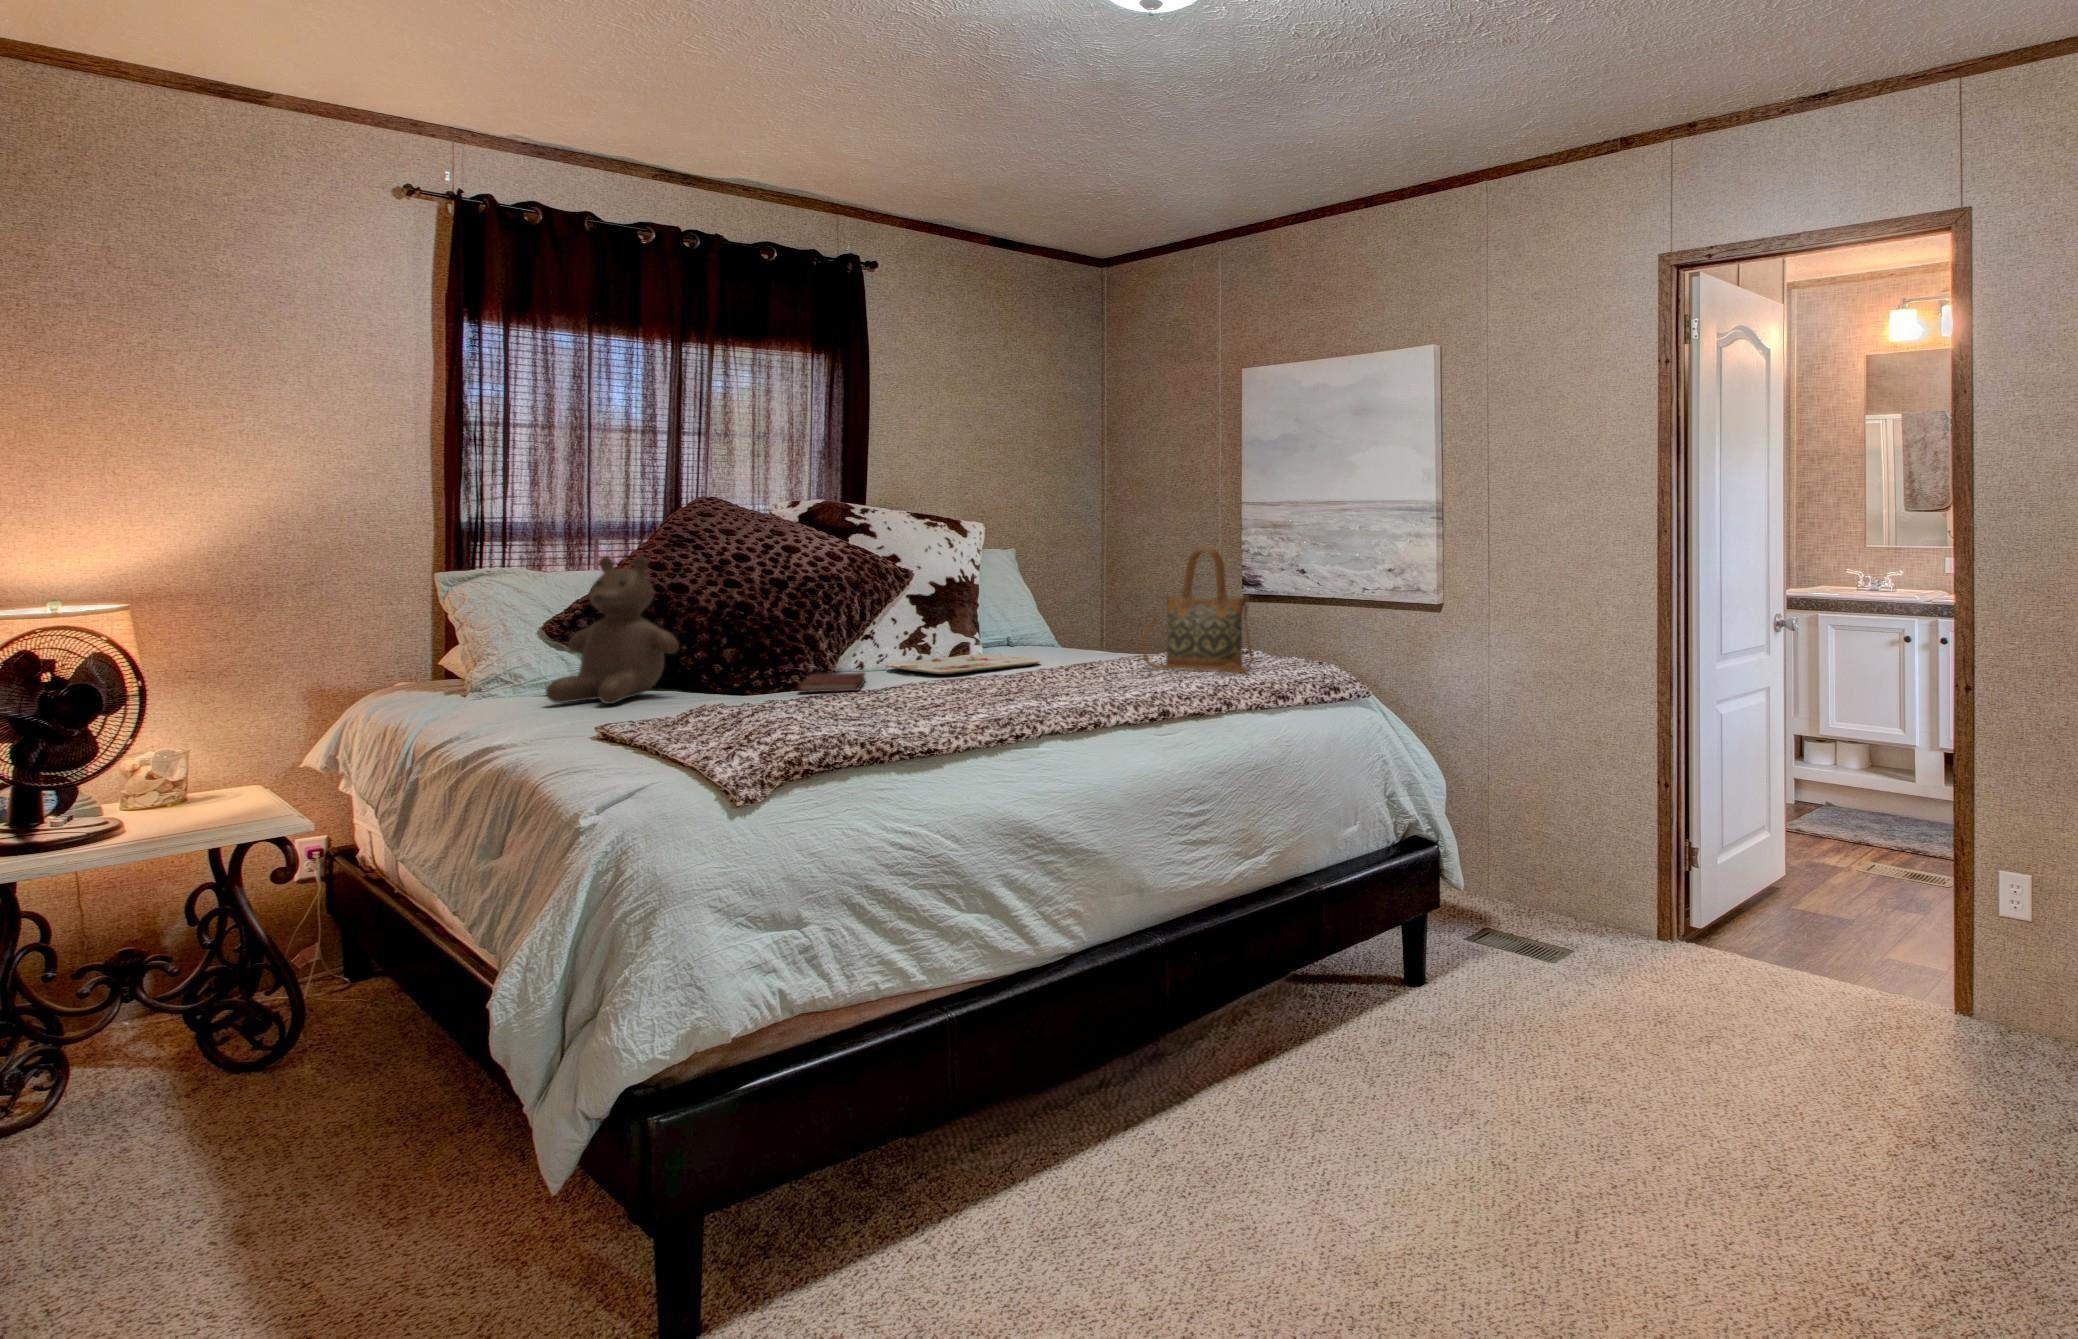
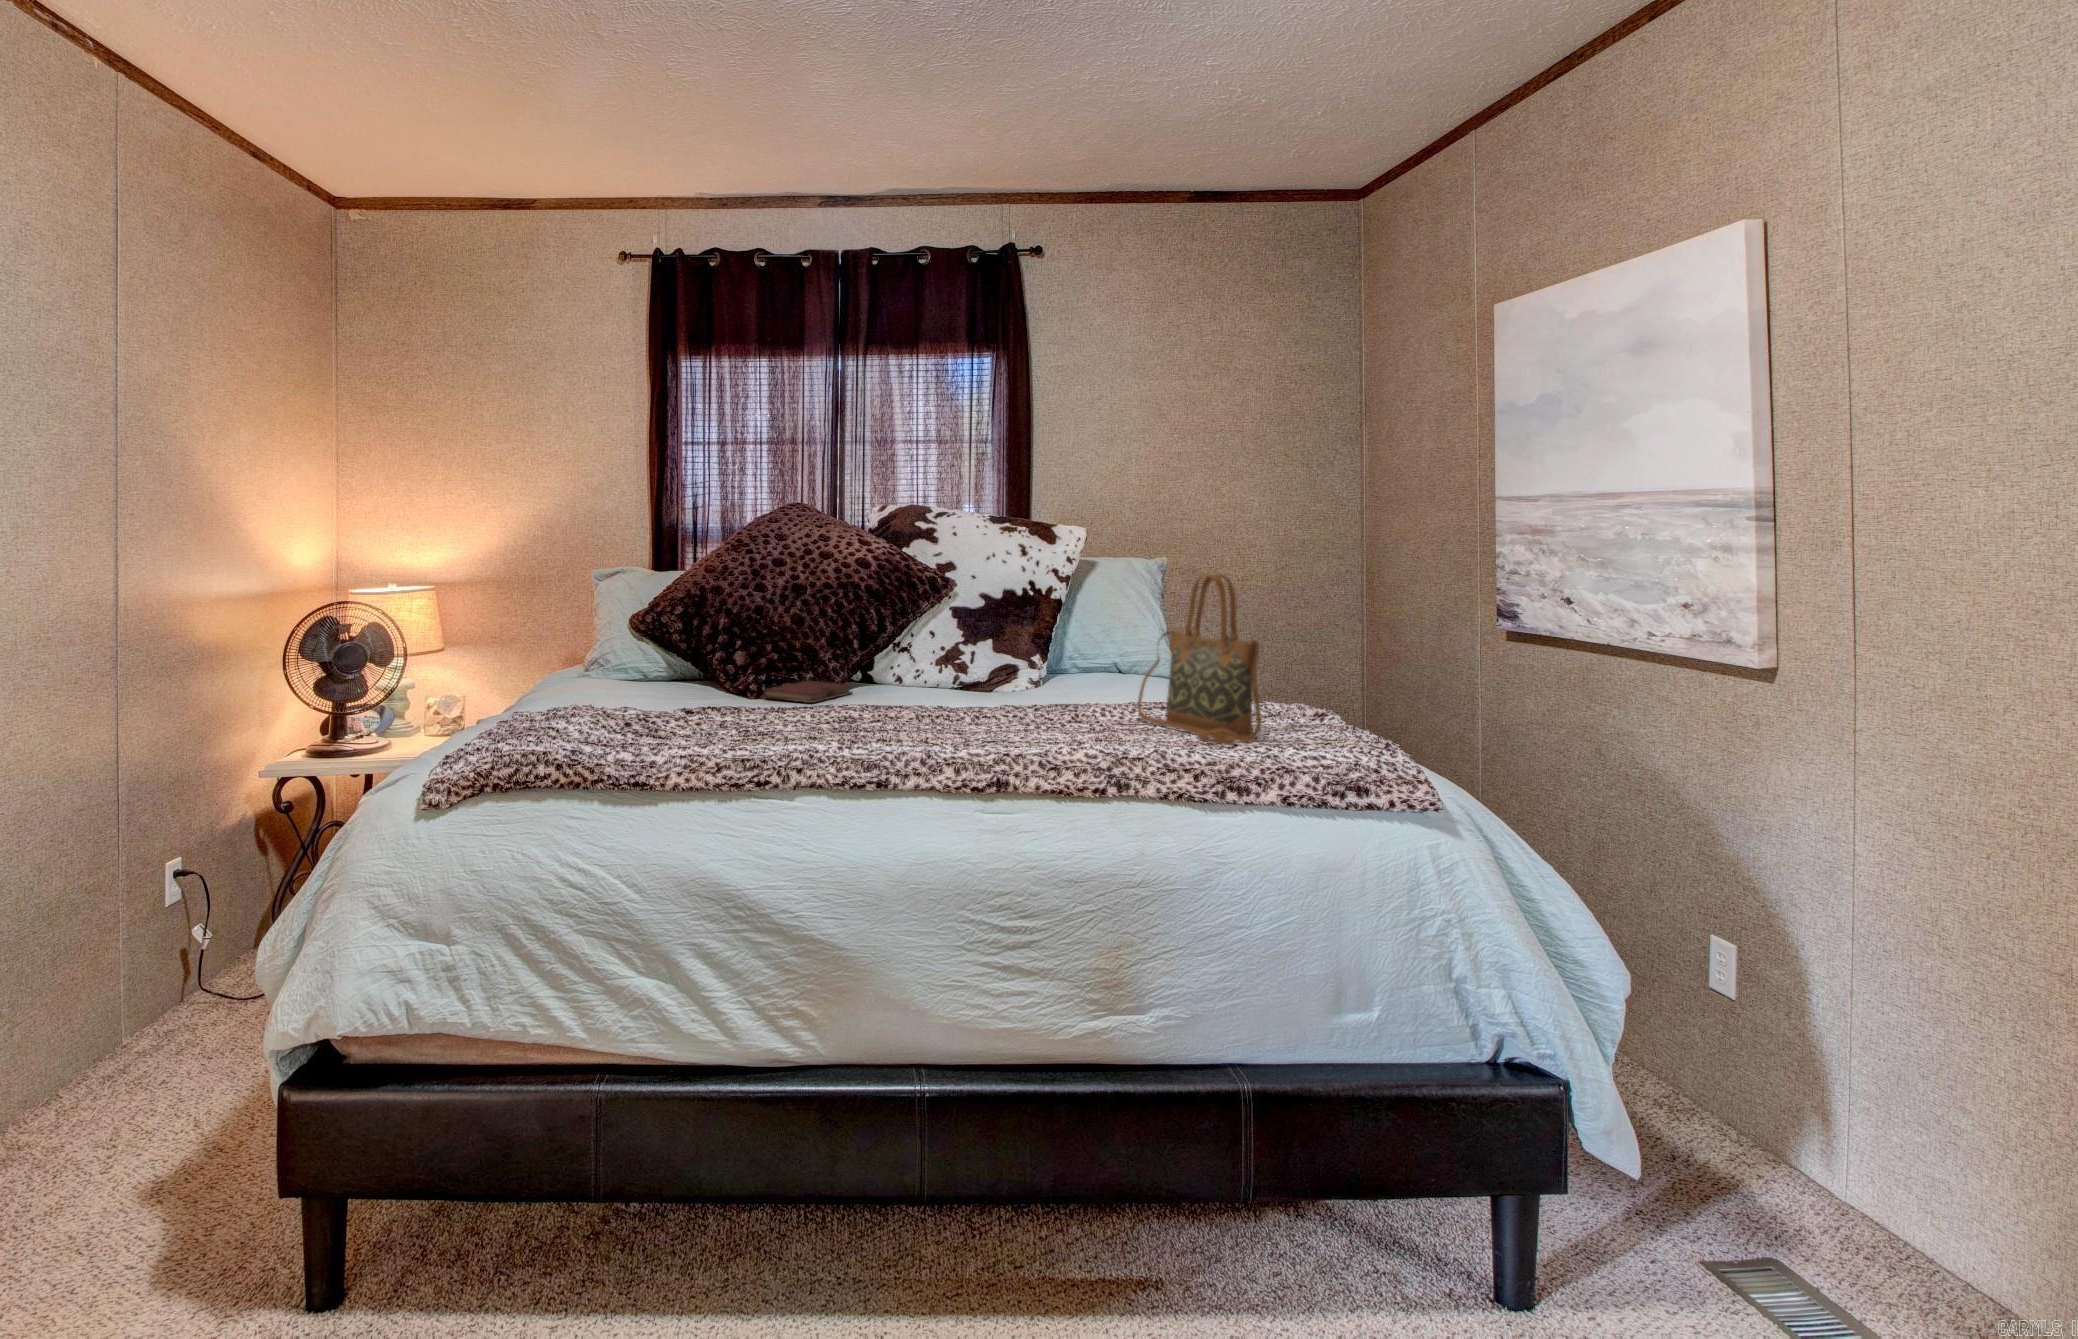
teddy bear: present [546,556,679,704] -> none [595,557,692,688]
serving tray: present [887,654,1041,675] -> none [898,677,1054,698]

